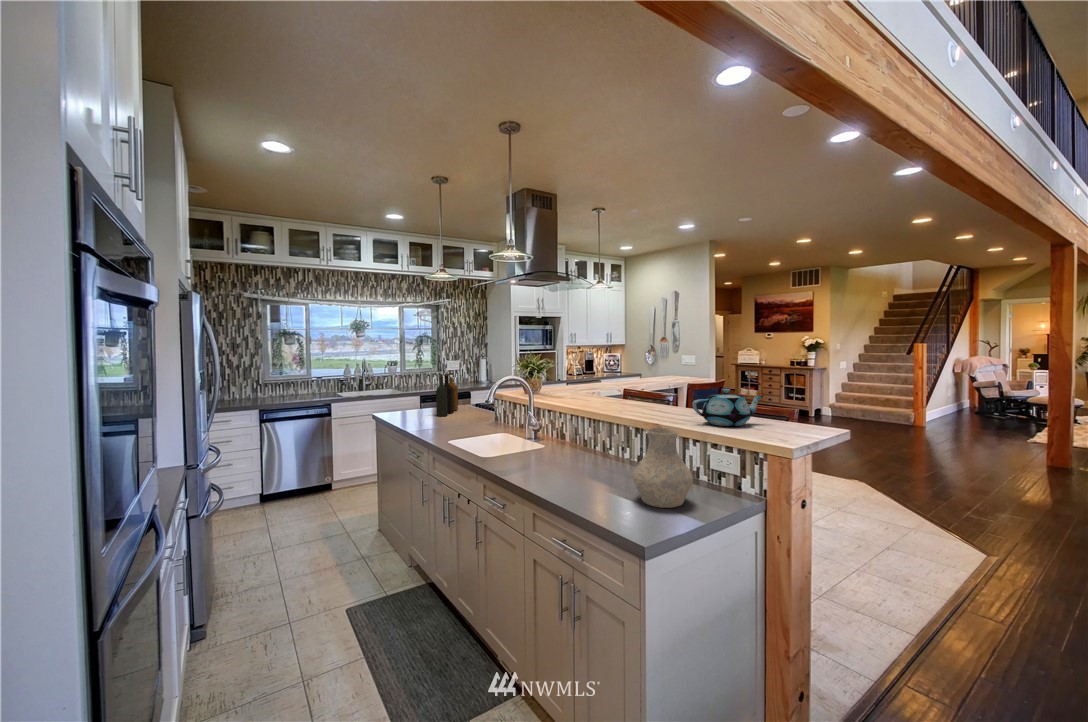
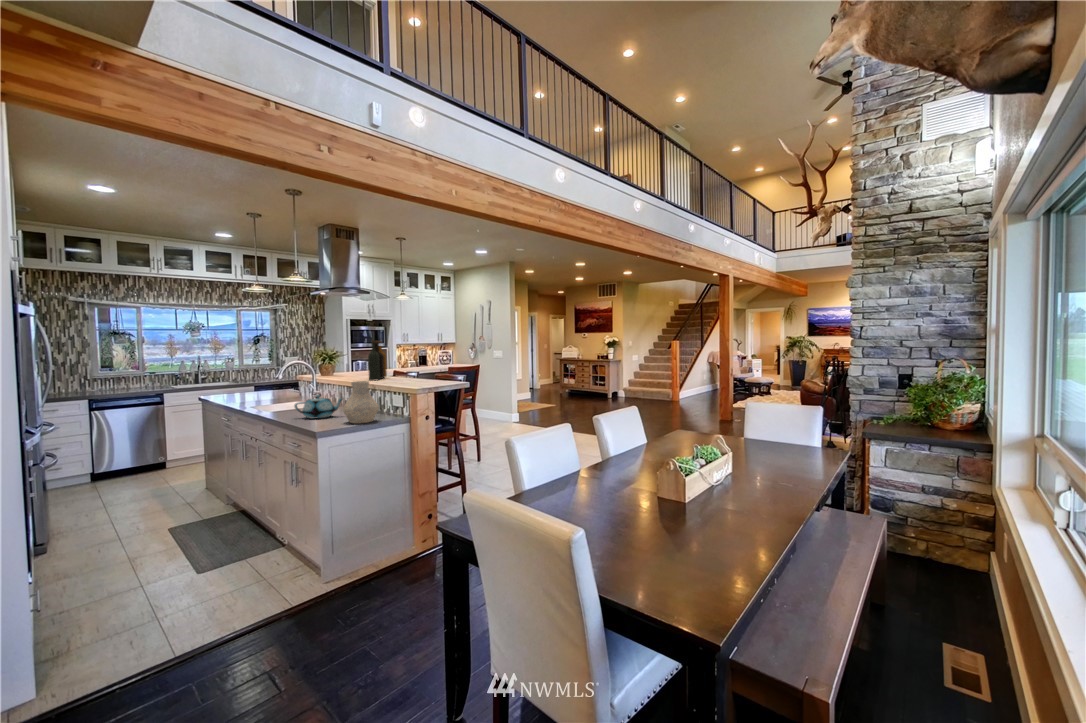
bottle: present [436,373,458,417] -> present [368,340,387,381]
teapot: present [692,389,763,426] -> present [295,395,343,419]

